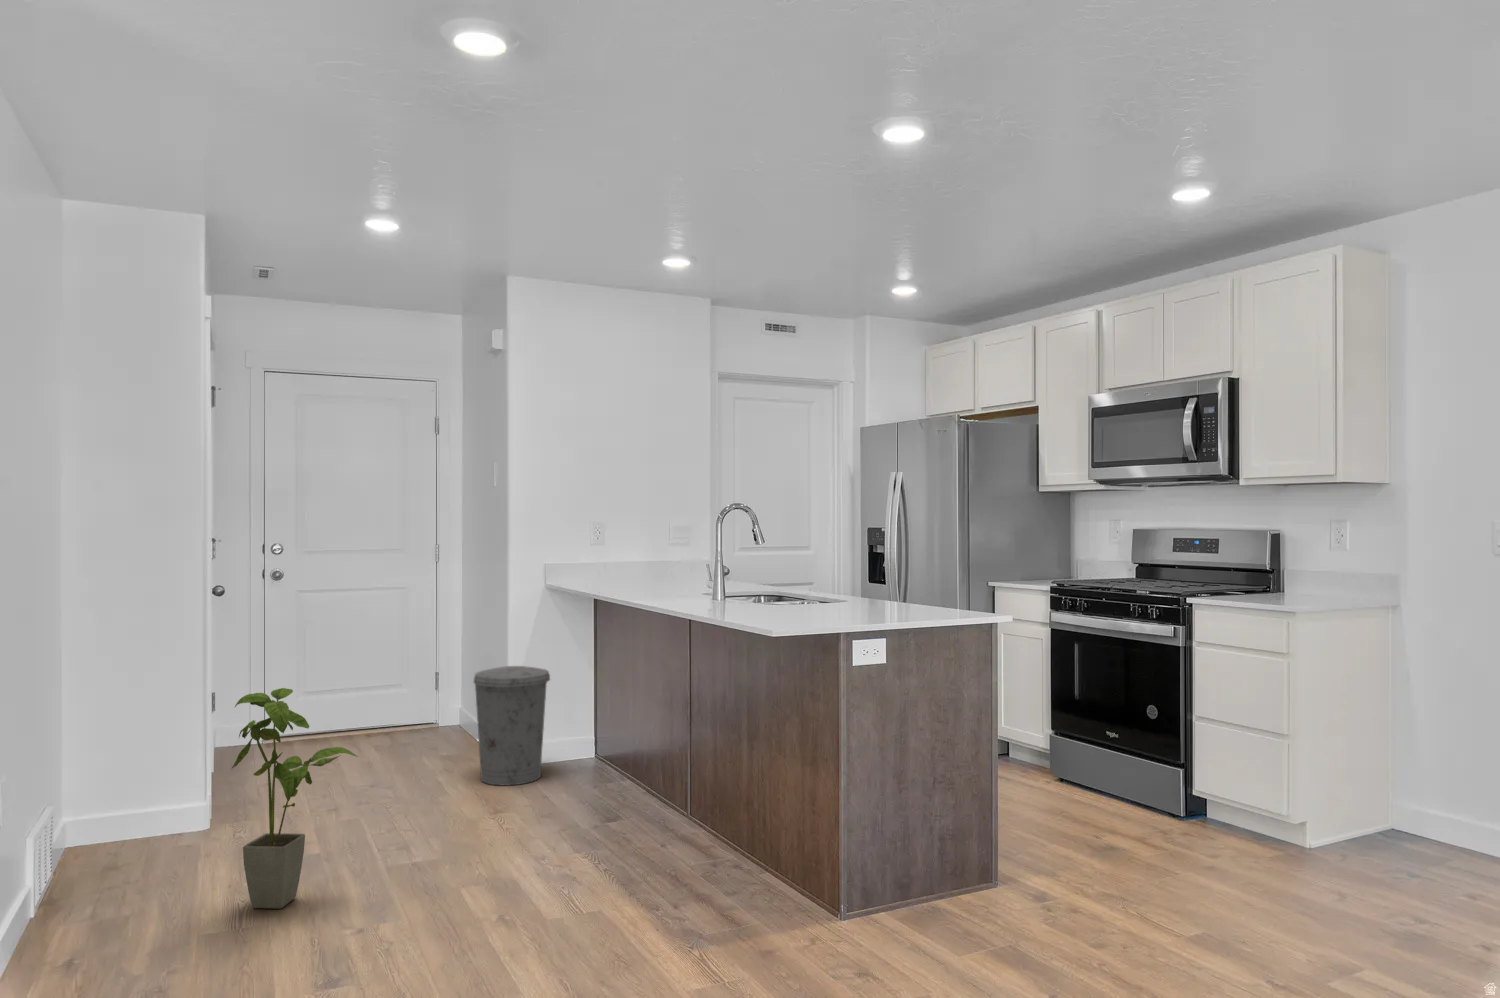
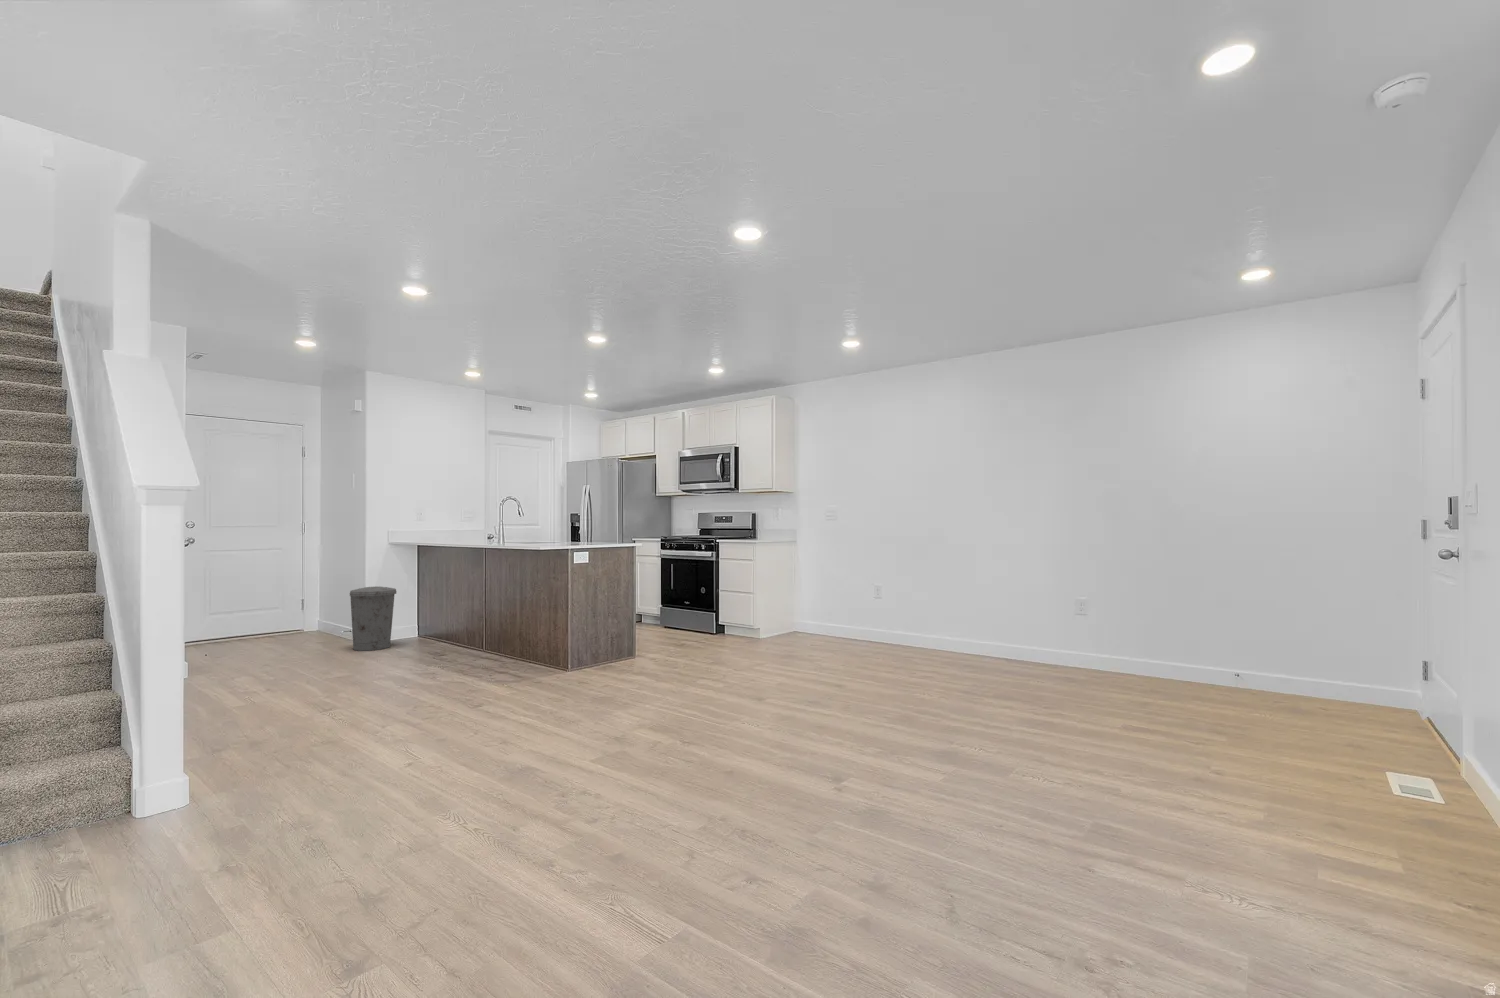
house plant: present [232,688,358,909] -> none [246,583,318,697]

